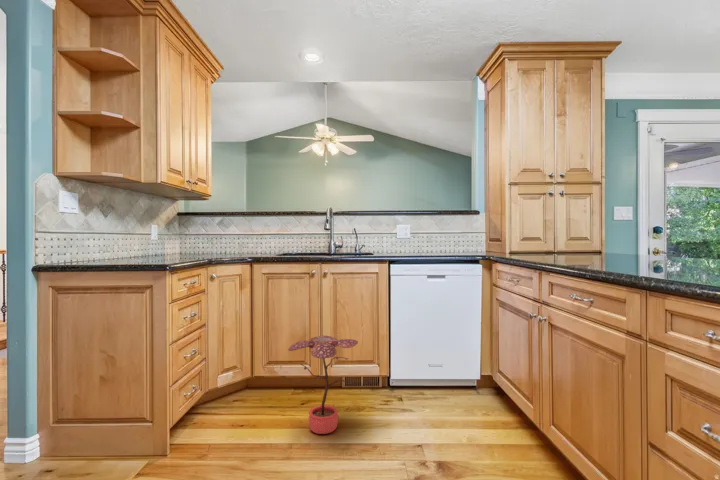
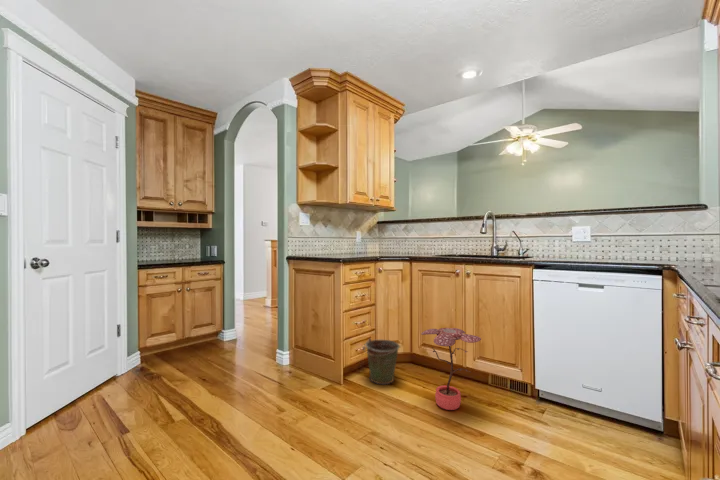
bucket: none [197,370,250,433] -> present [364,339,400,384]

